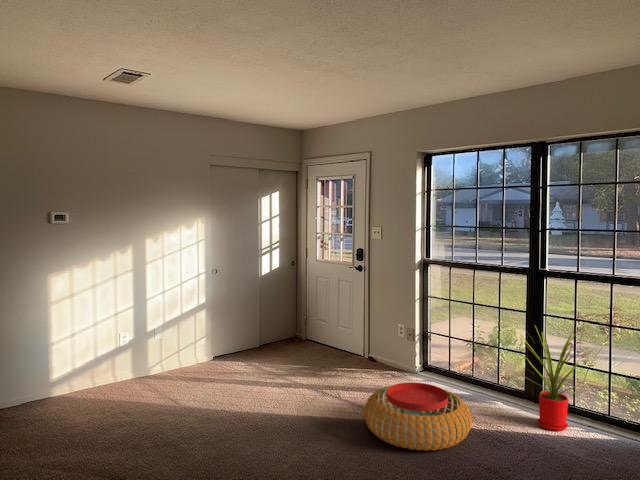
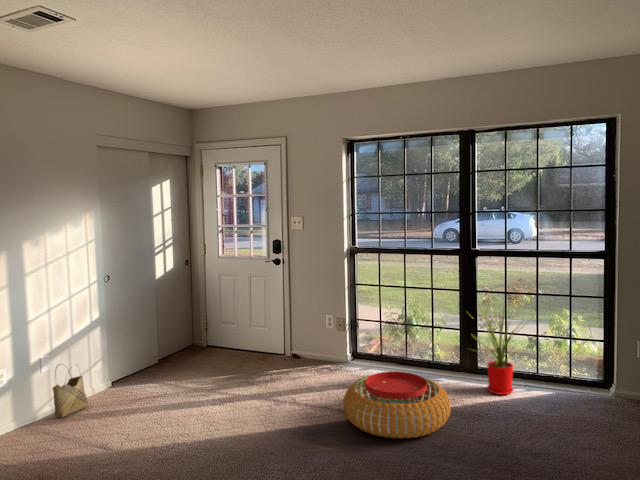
woven basket: none [156,334,183,376] -> present [53,364,88,417]

